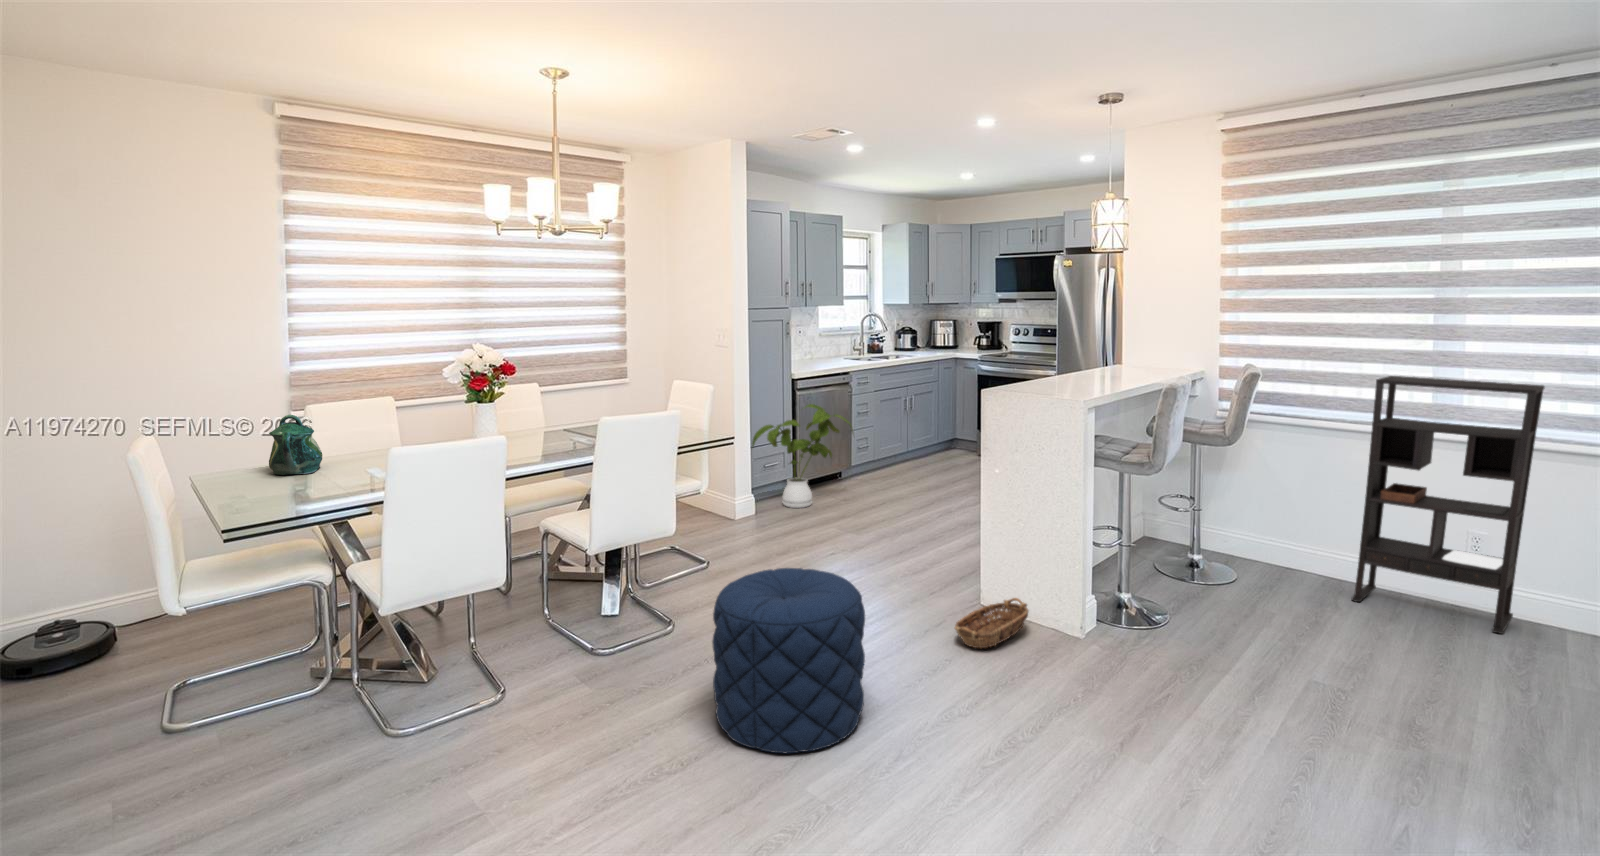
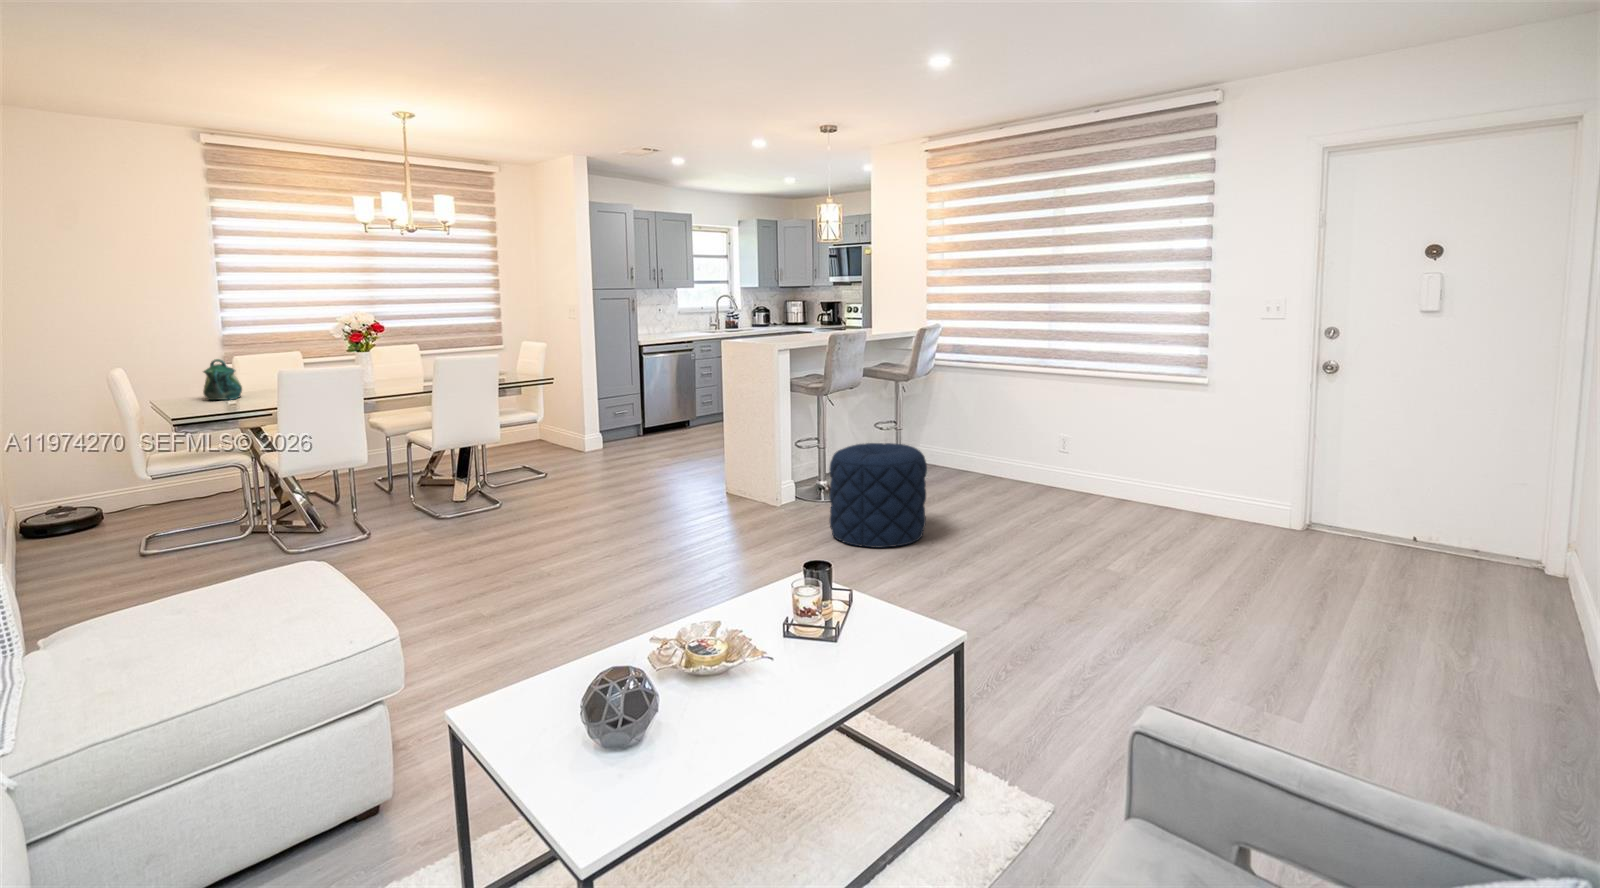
bookshelf: present [1352,376,1545,634] -> none [988,328,1094,500]
house plant: present [752,404,852,508] -> none [602,363,681,446]
pouf: present [712,568,865,753] -> present [829,443,927,548]
basket: present [955,598,1028,648] -> none [675,482,746,519]

